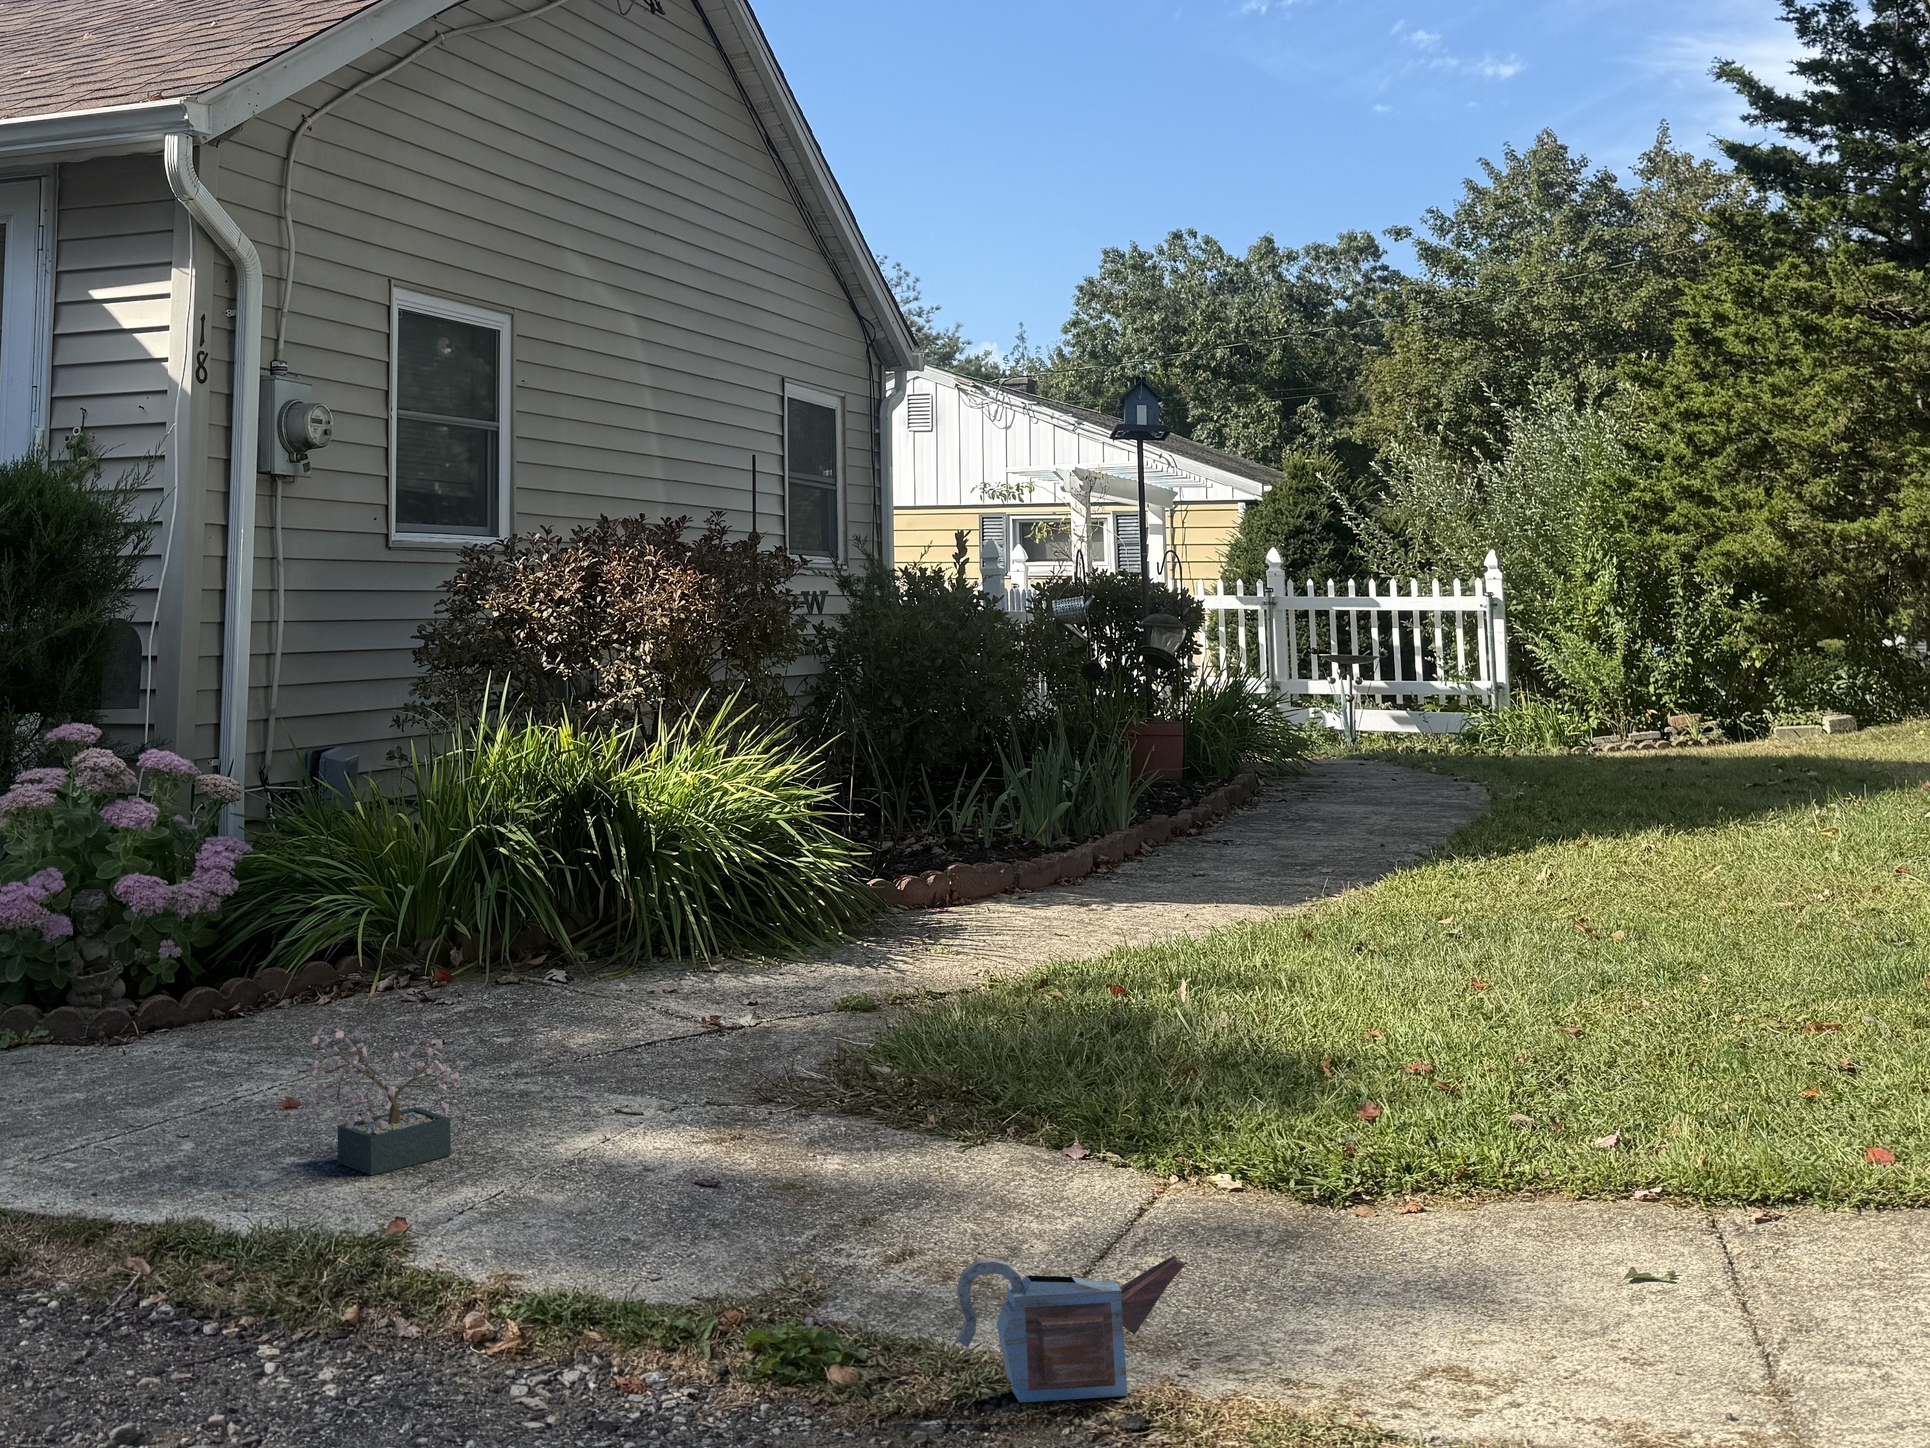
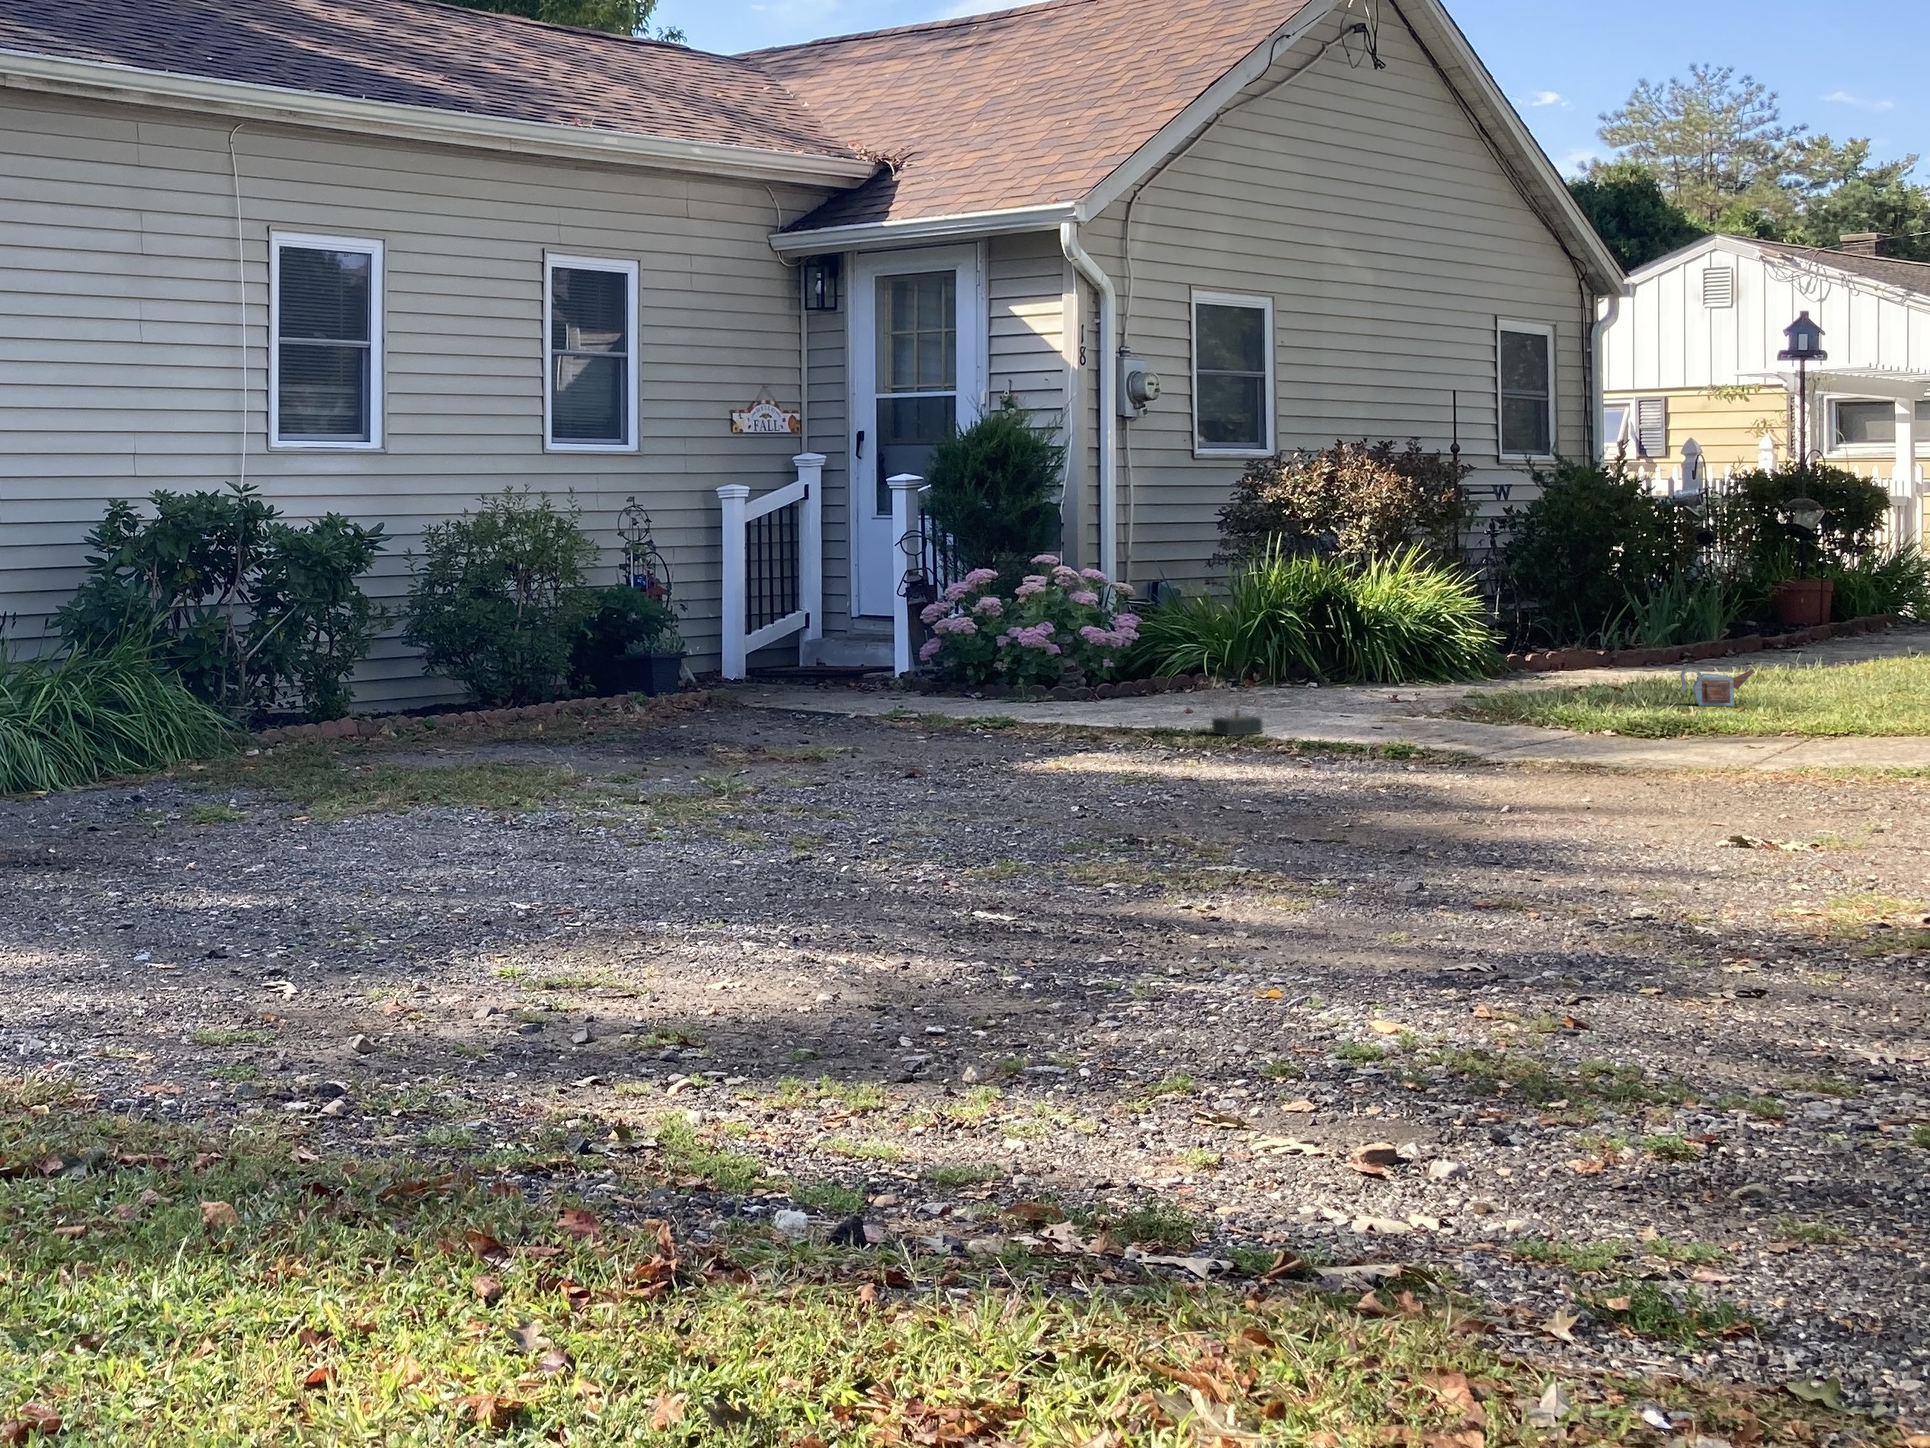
watering can: present [956,1255,1185,1402] -> present [1680,668,1755,706]

